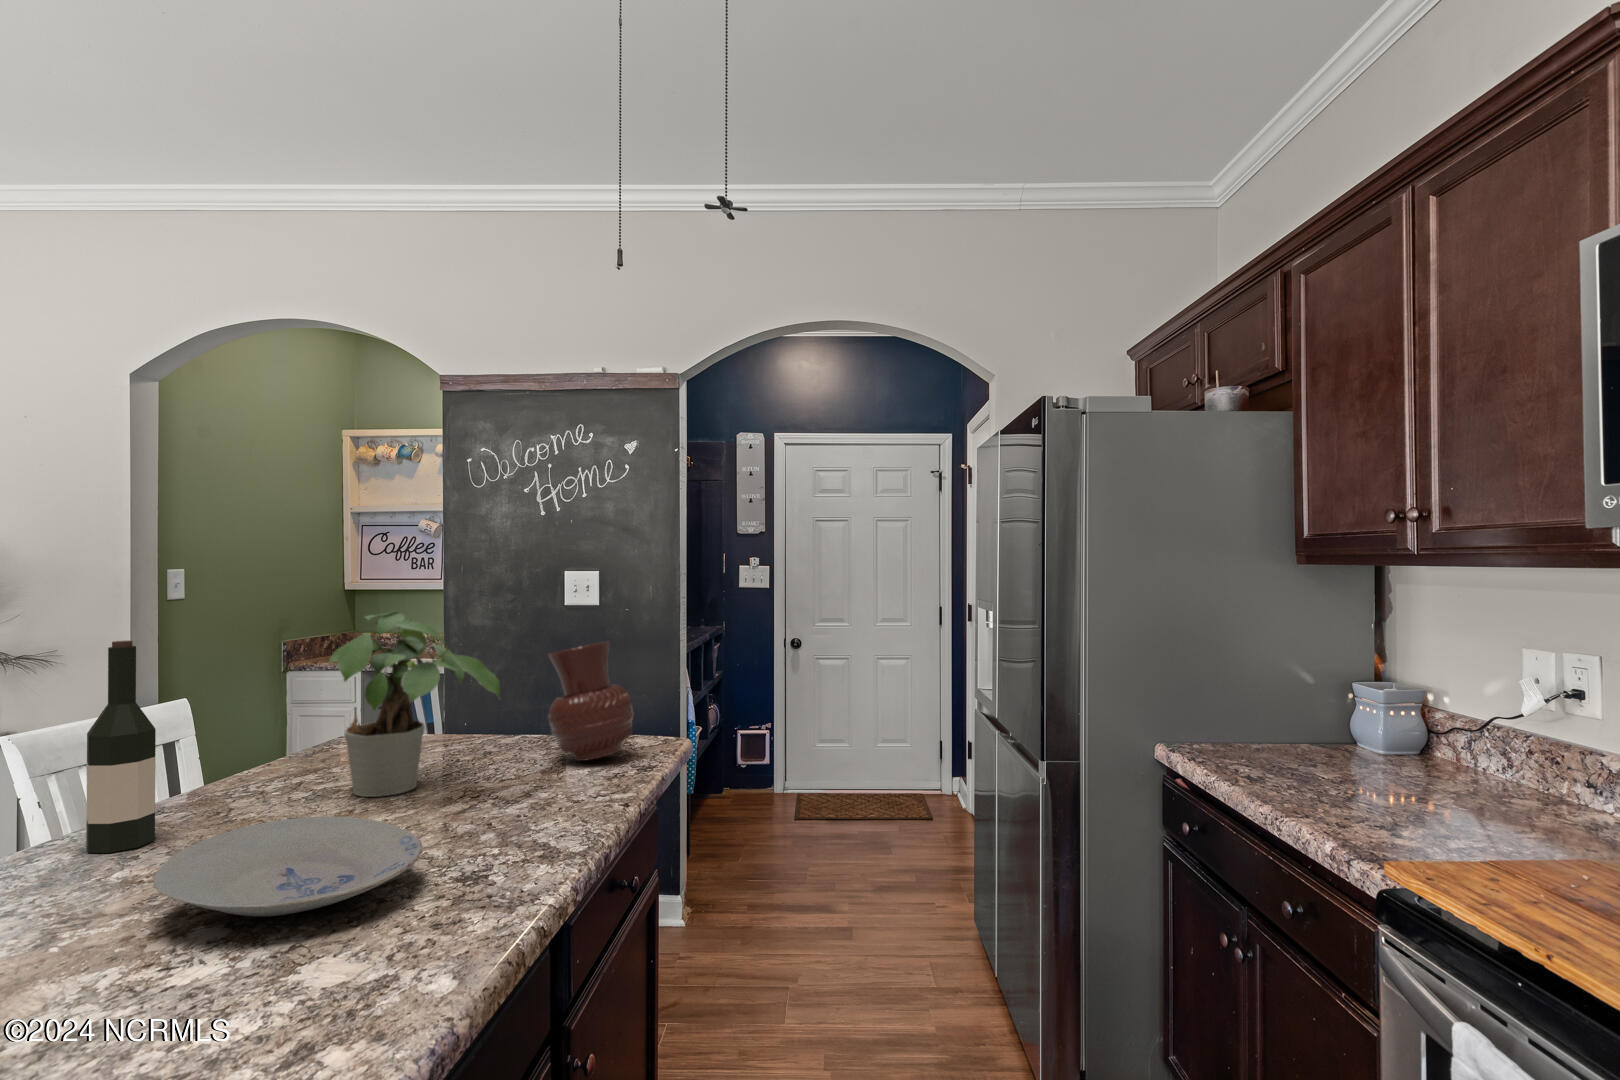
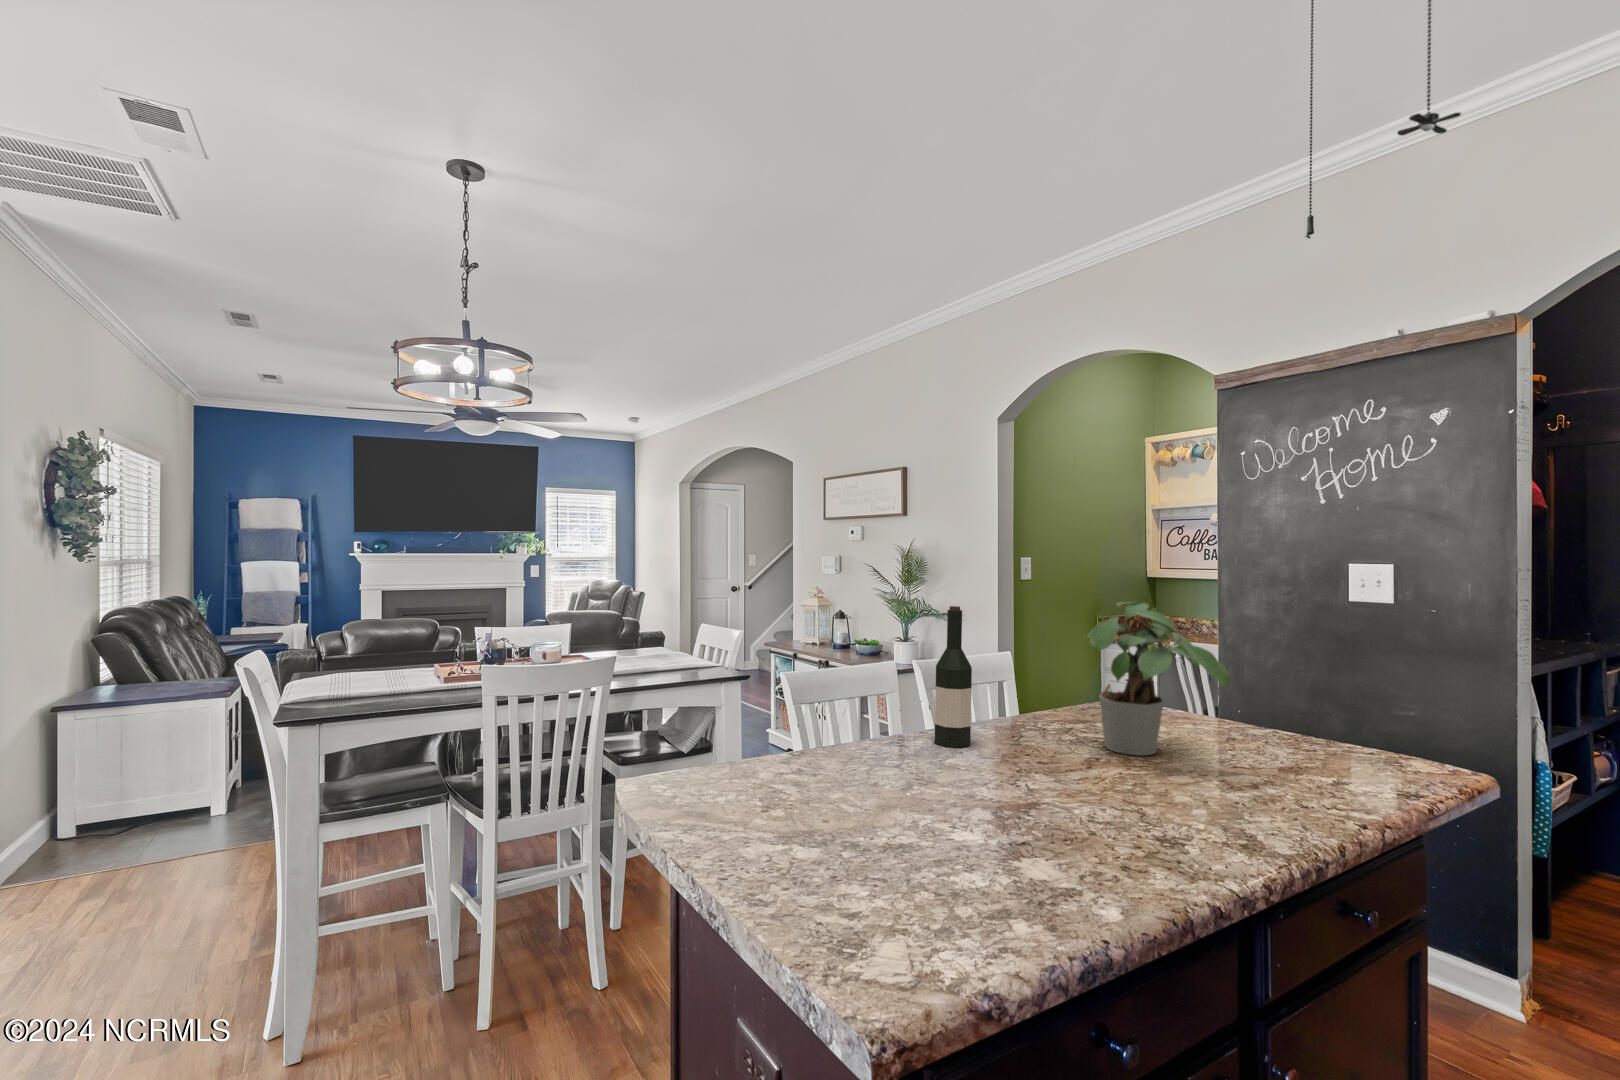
vase: present [548,642,634,761] -> none [1290,650,1394,770]
bowl: present [153,816,423,916] -> none [951,750,1131,822]

